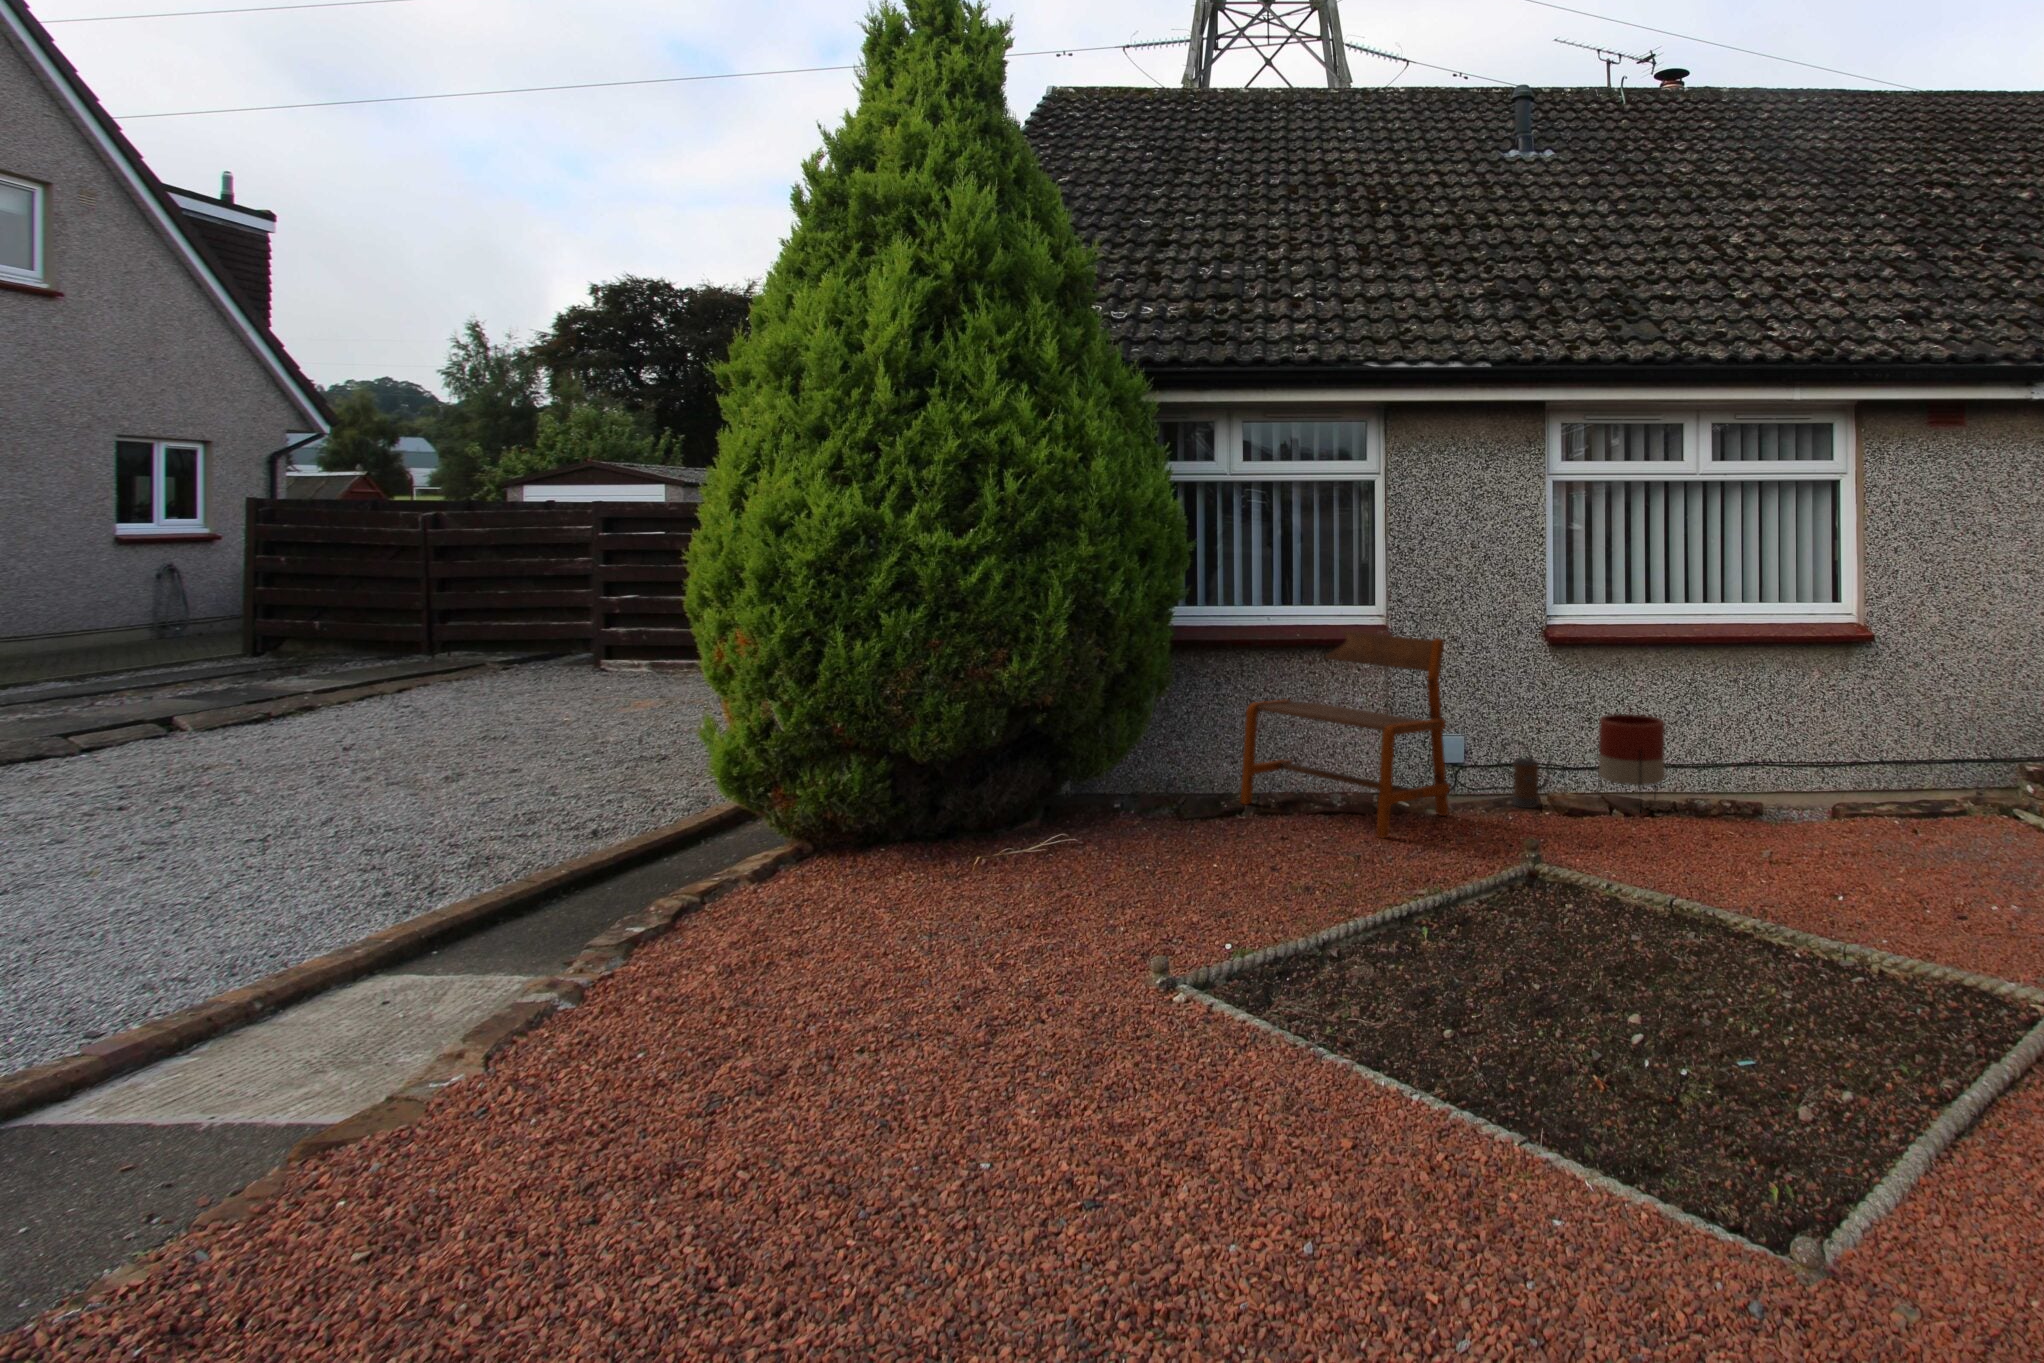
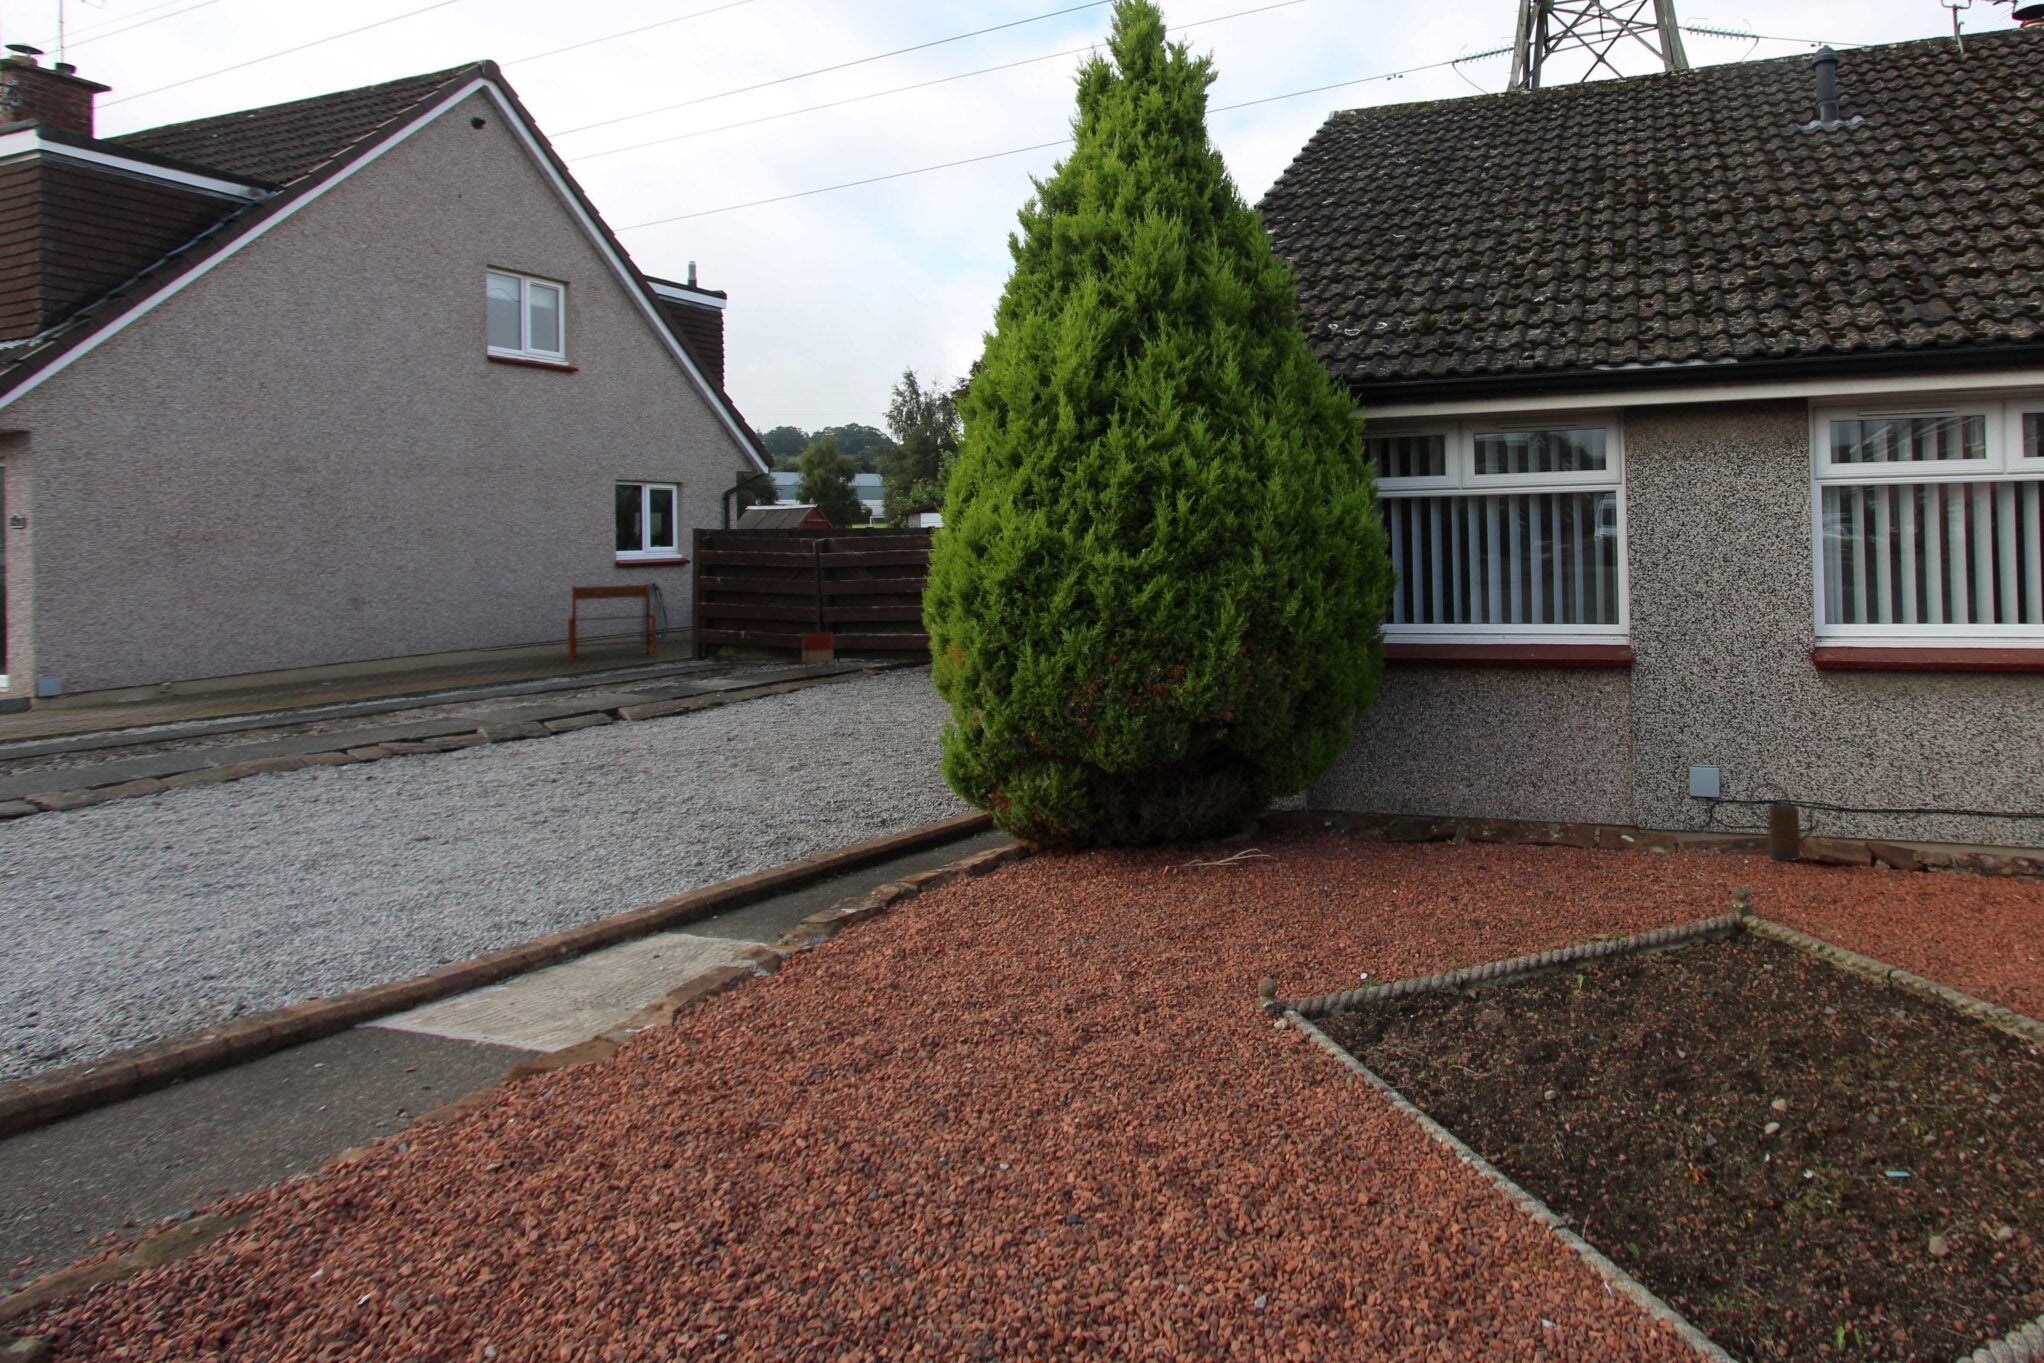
bench: present [1241,631,1450,838] -> present [568,584,656,661]
planter: present [1598,714,1665,812] -> present [802,632,834,663]

